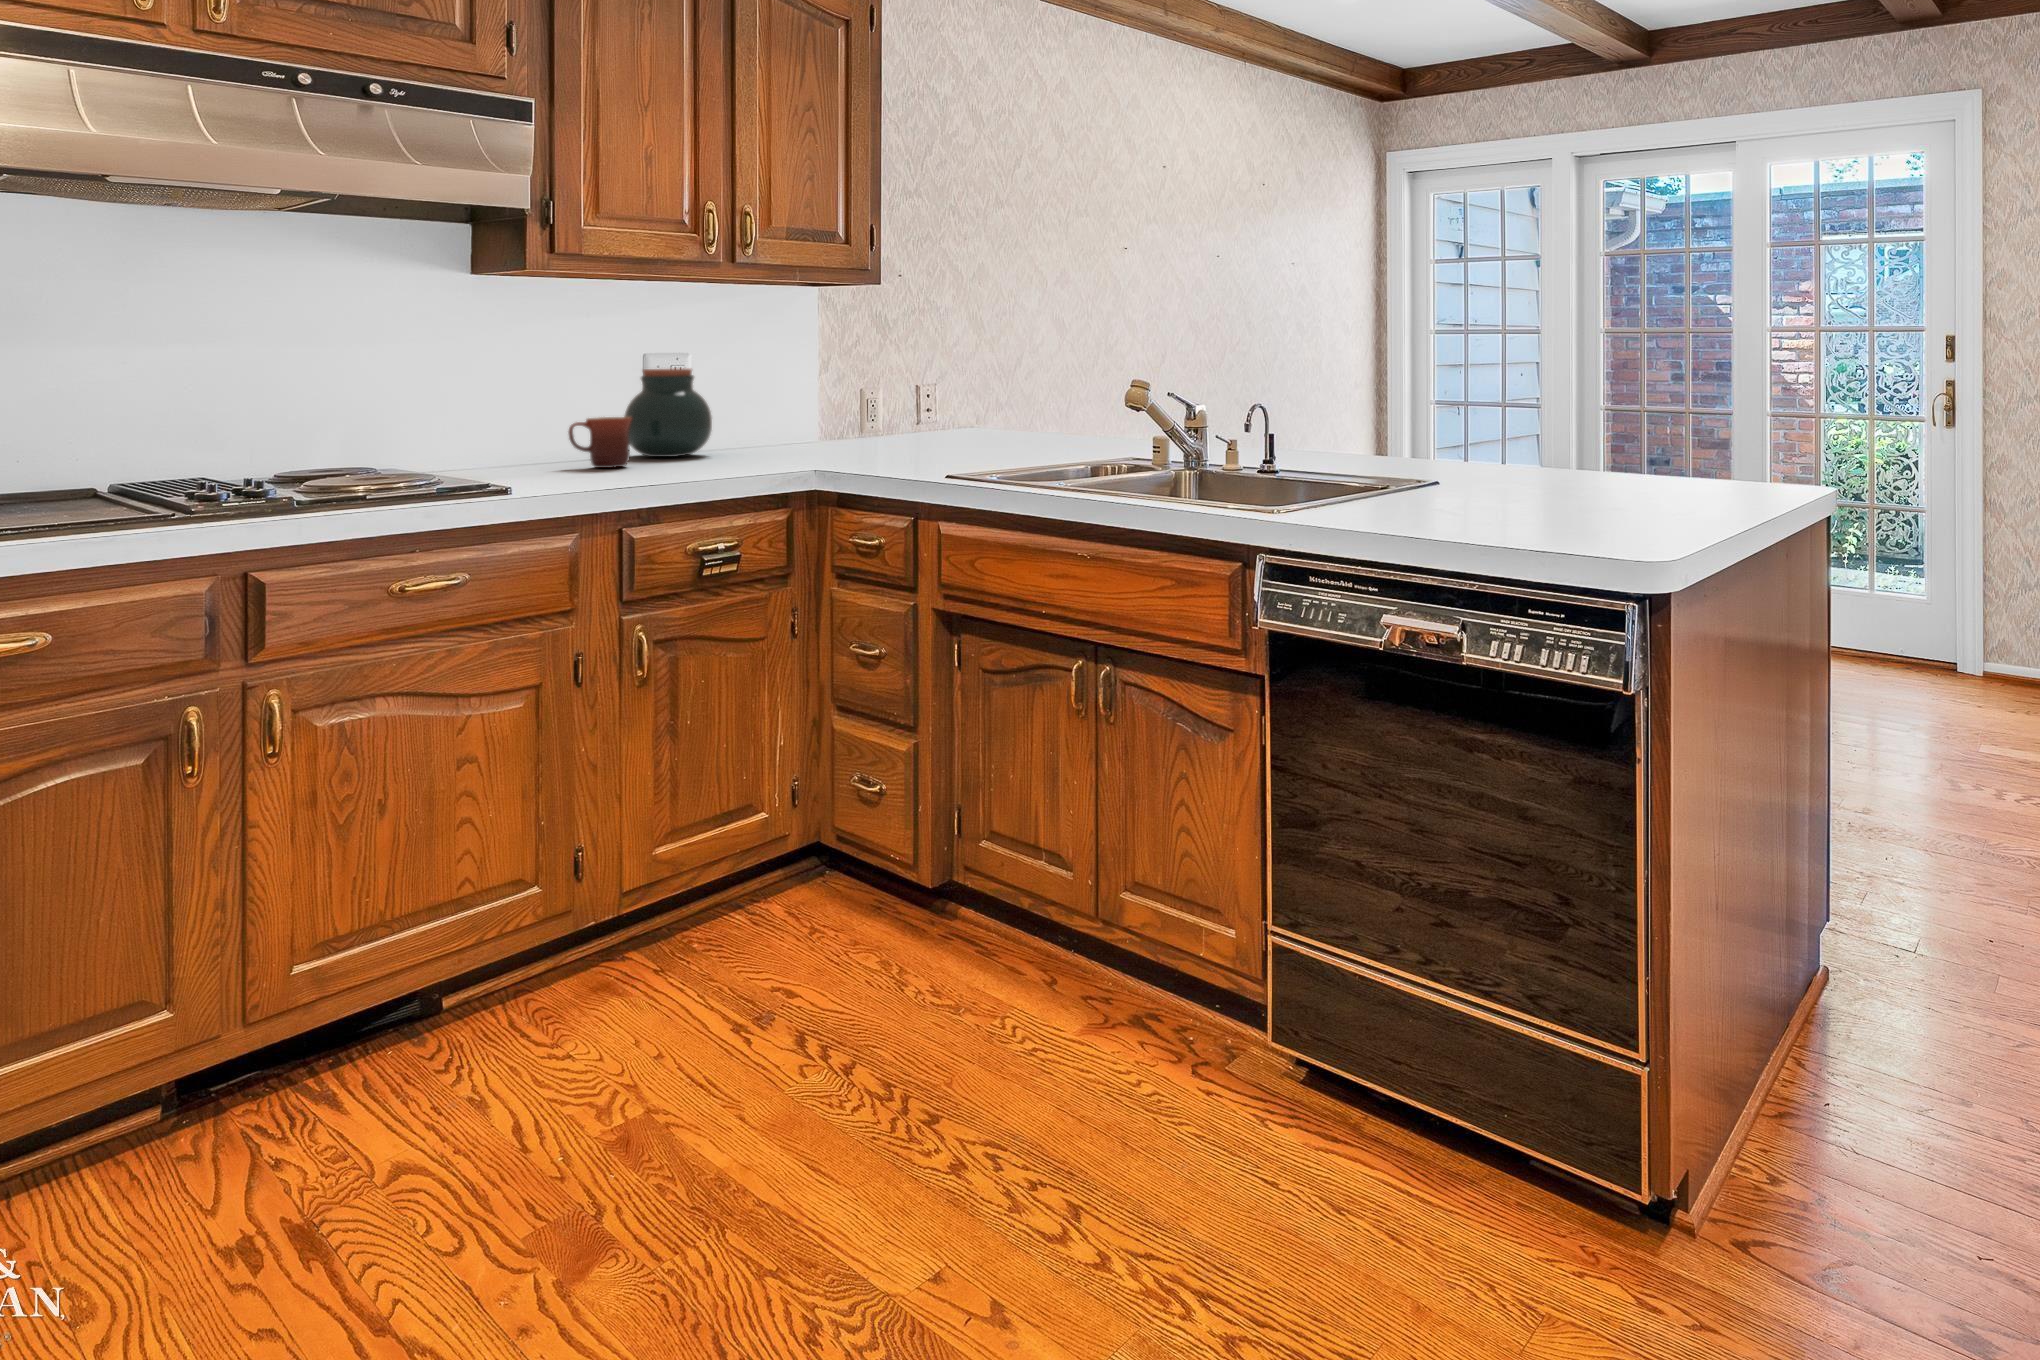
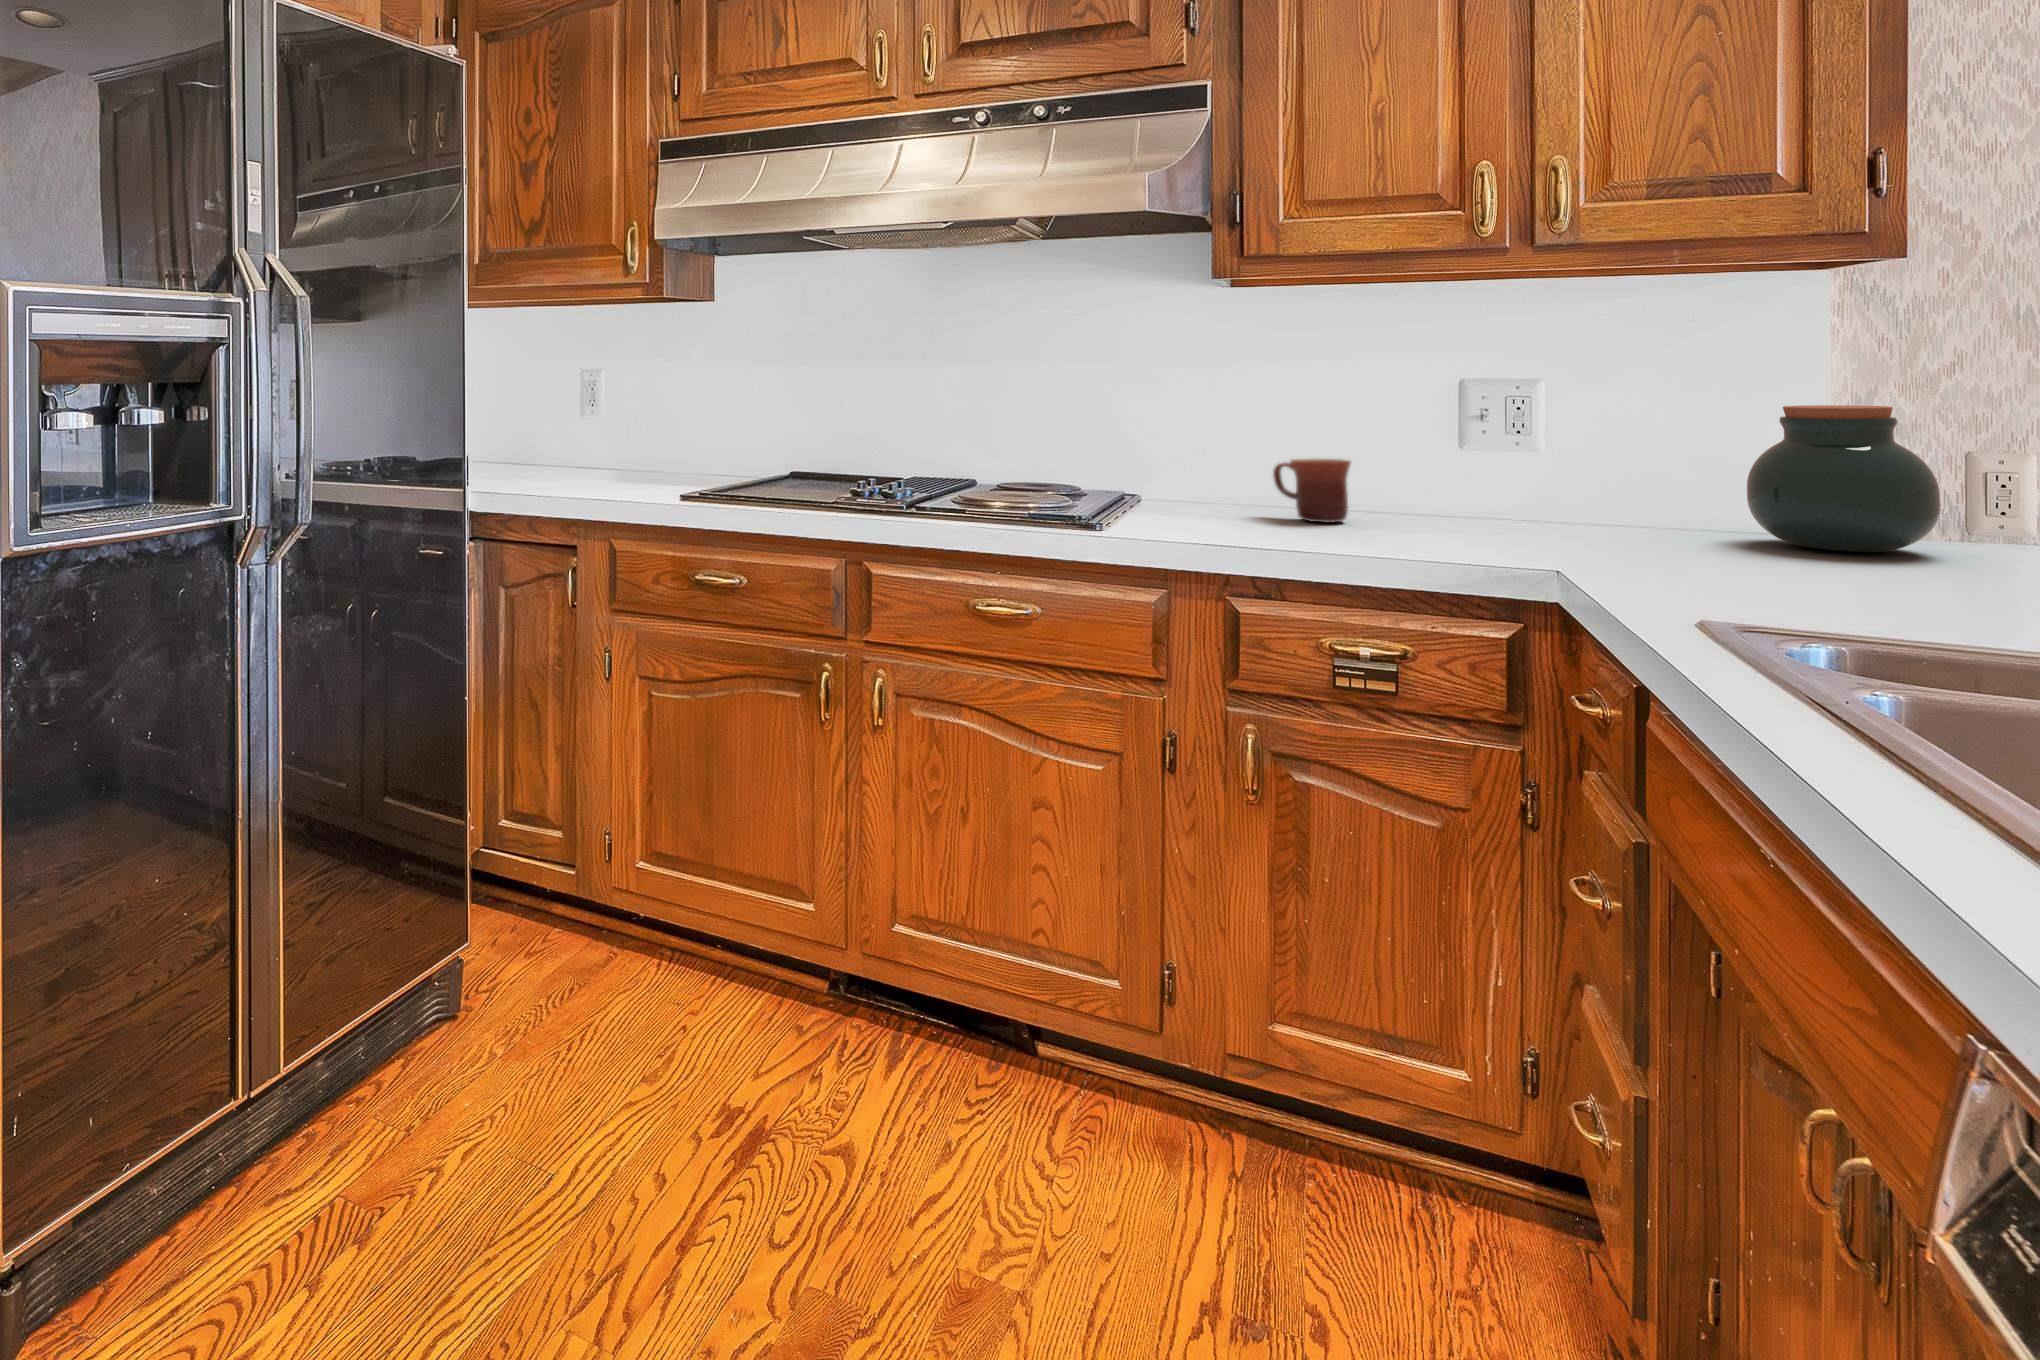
jar: present [624,368,712,457] -> present [1747,405,1941,552]

